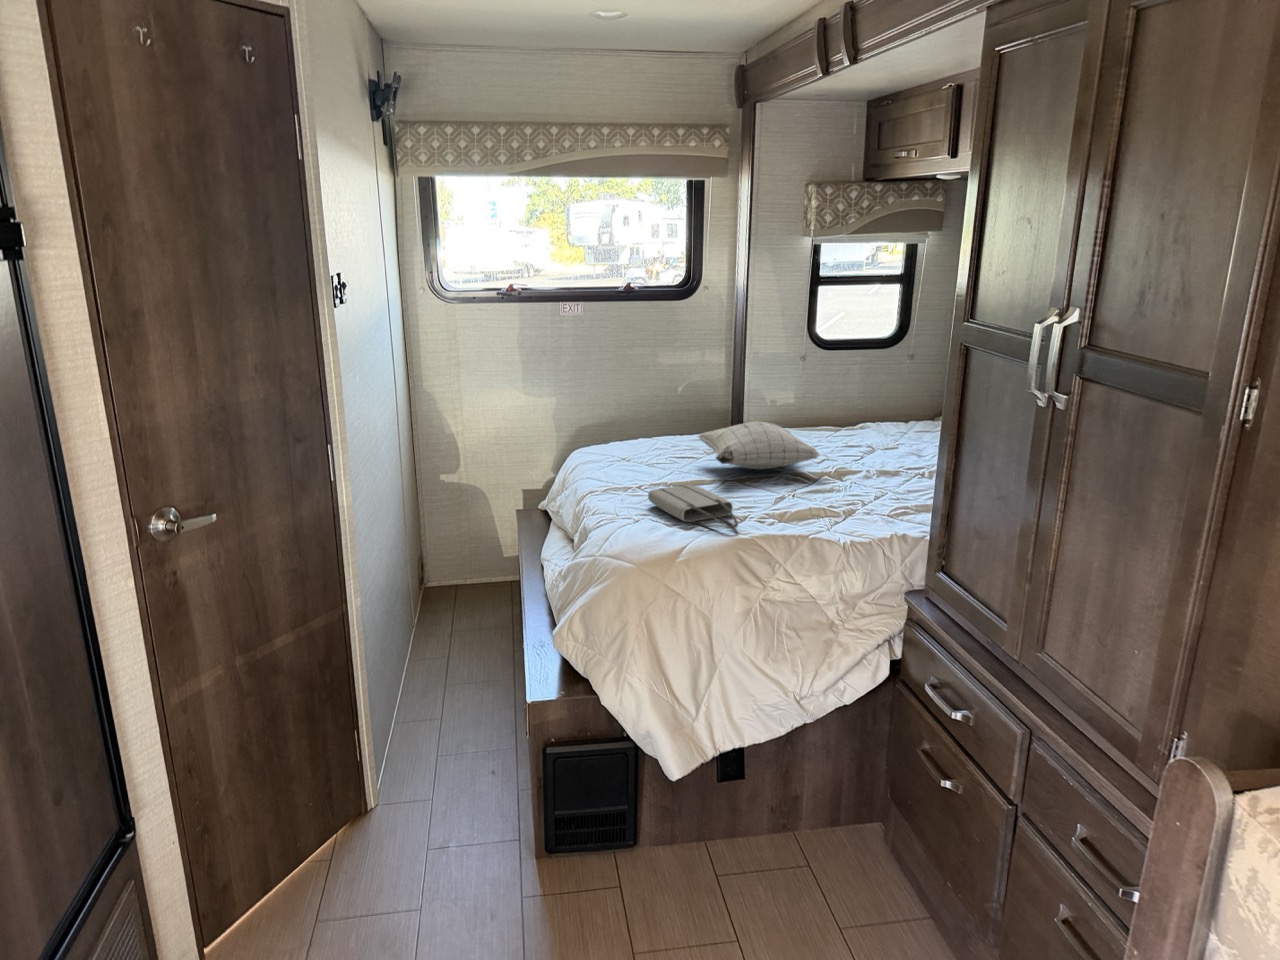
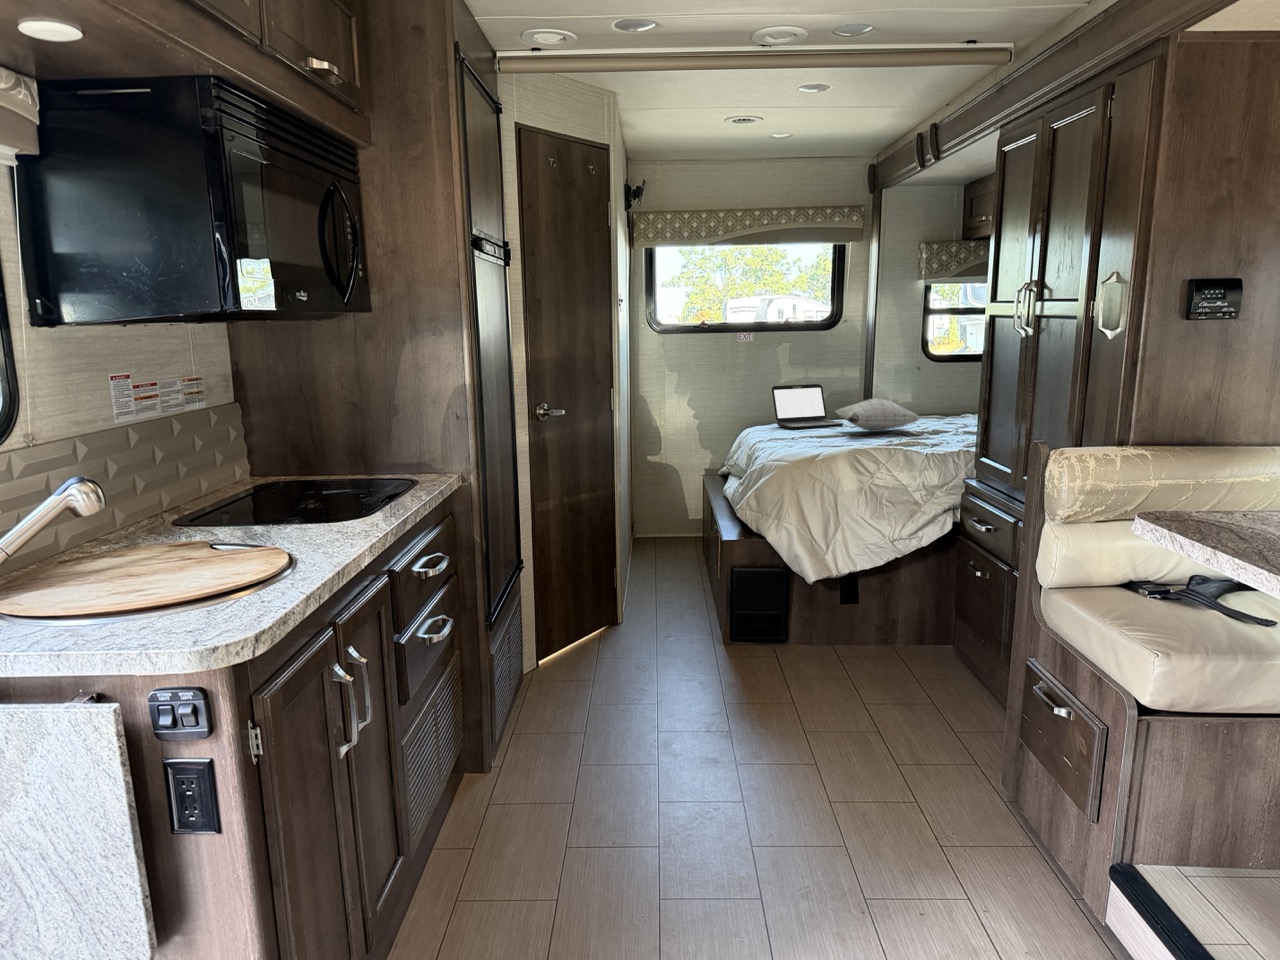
laptop: none [606,386,708,461] -> present [772,384,843,430]
tote bag: present [648,485,738,528] -> none [799,432,858,450]

